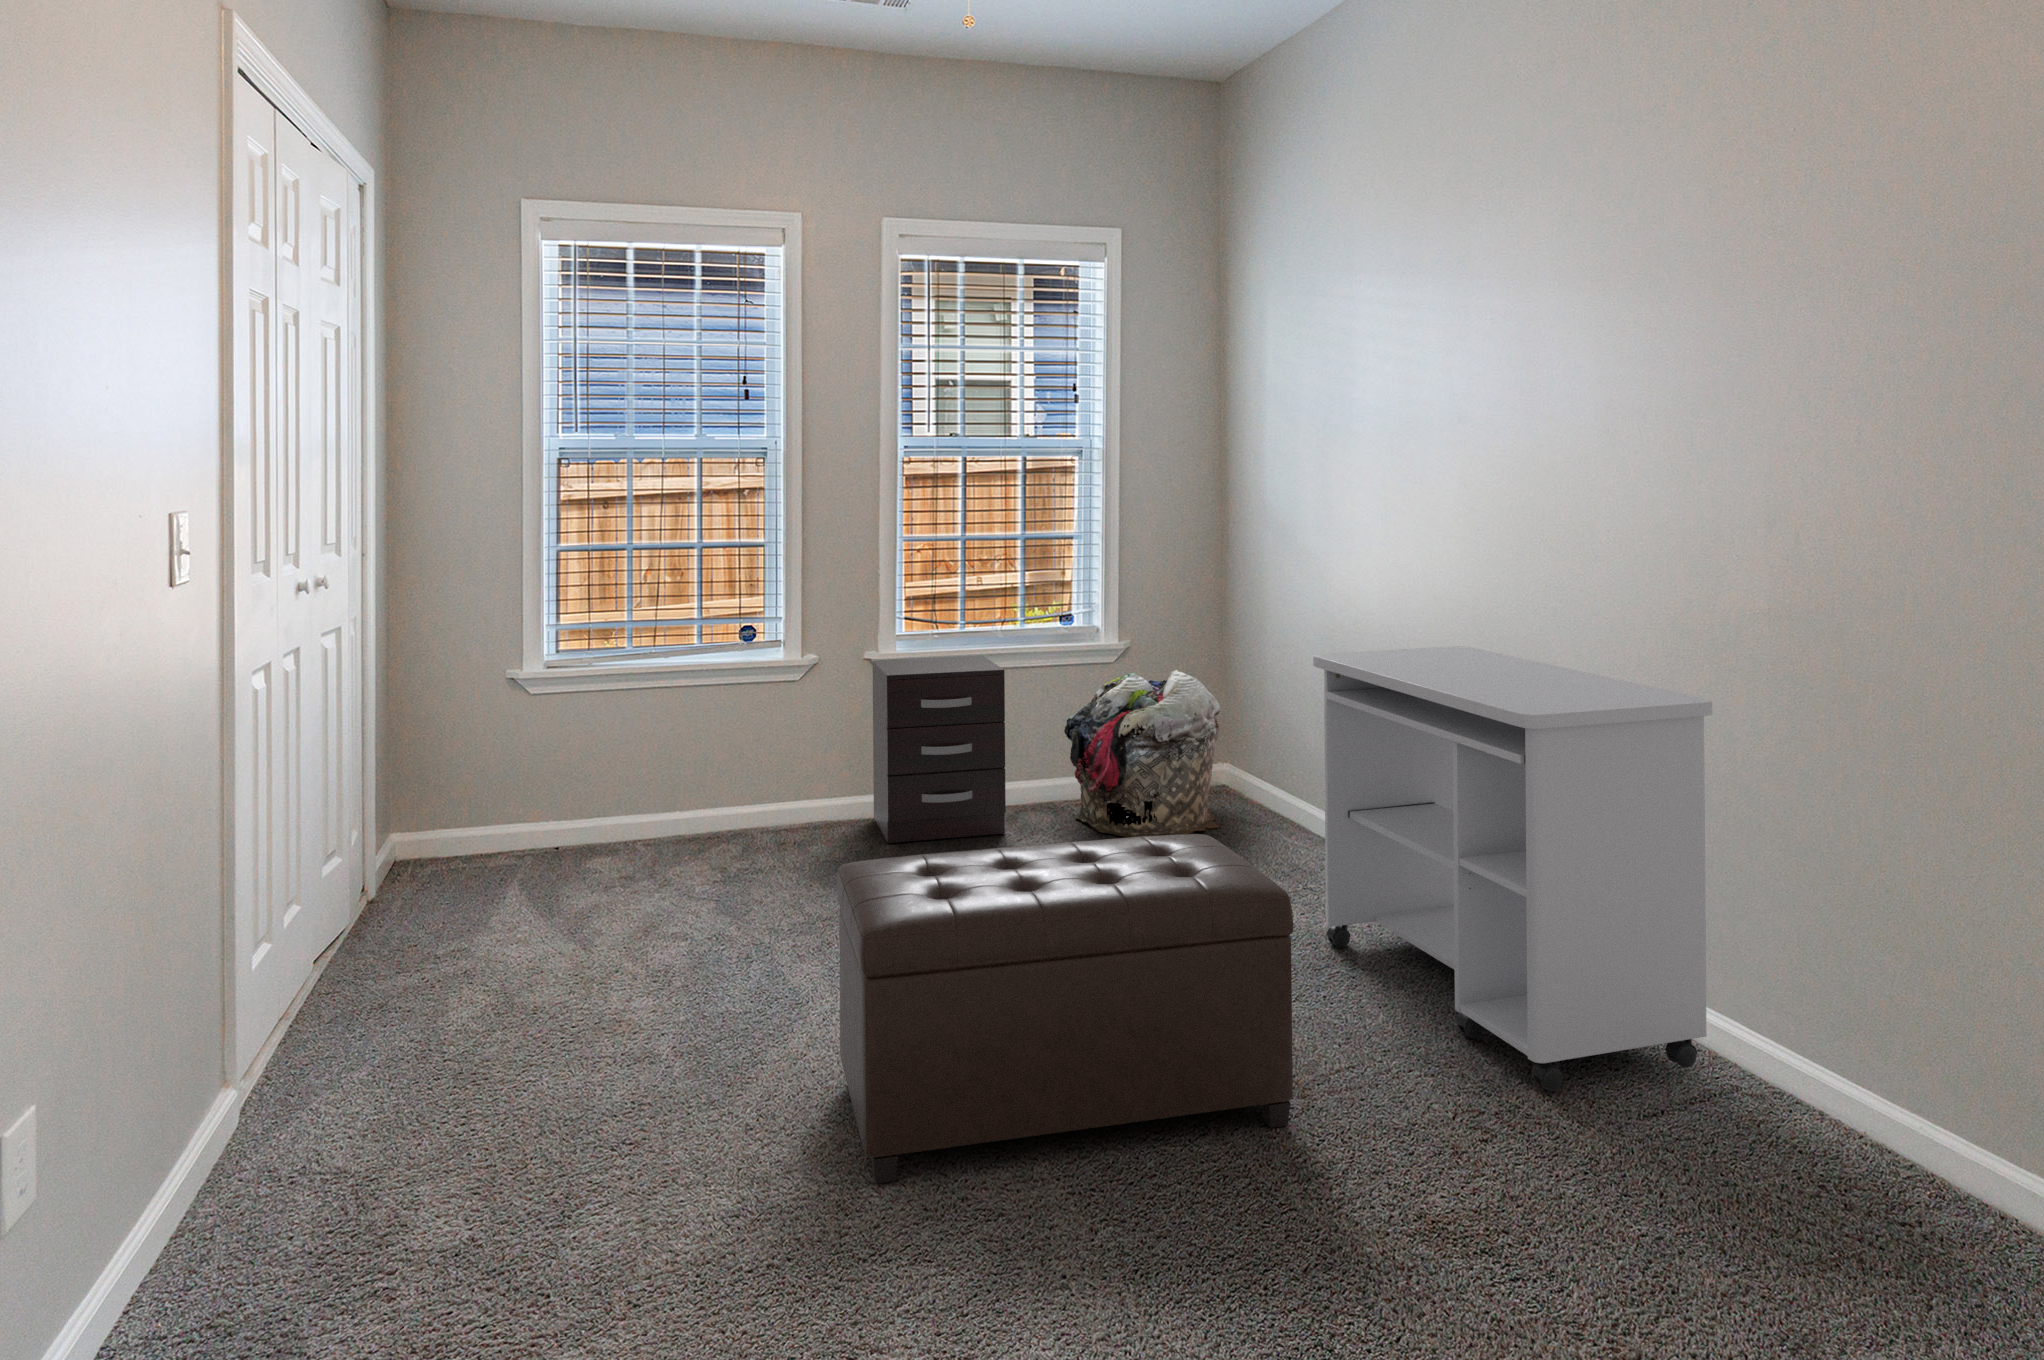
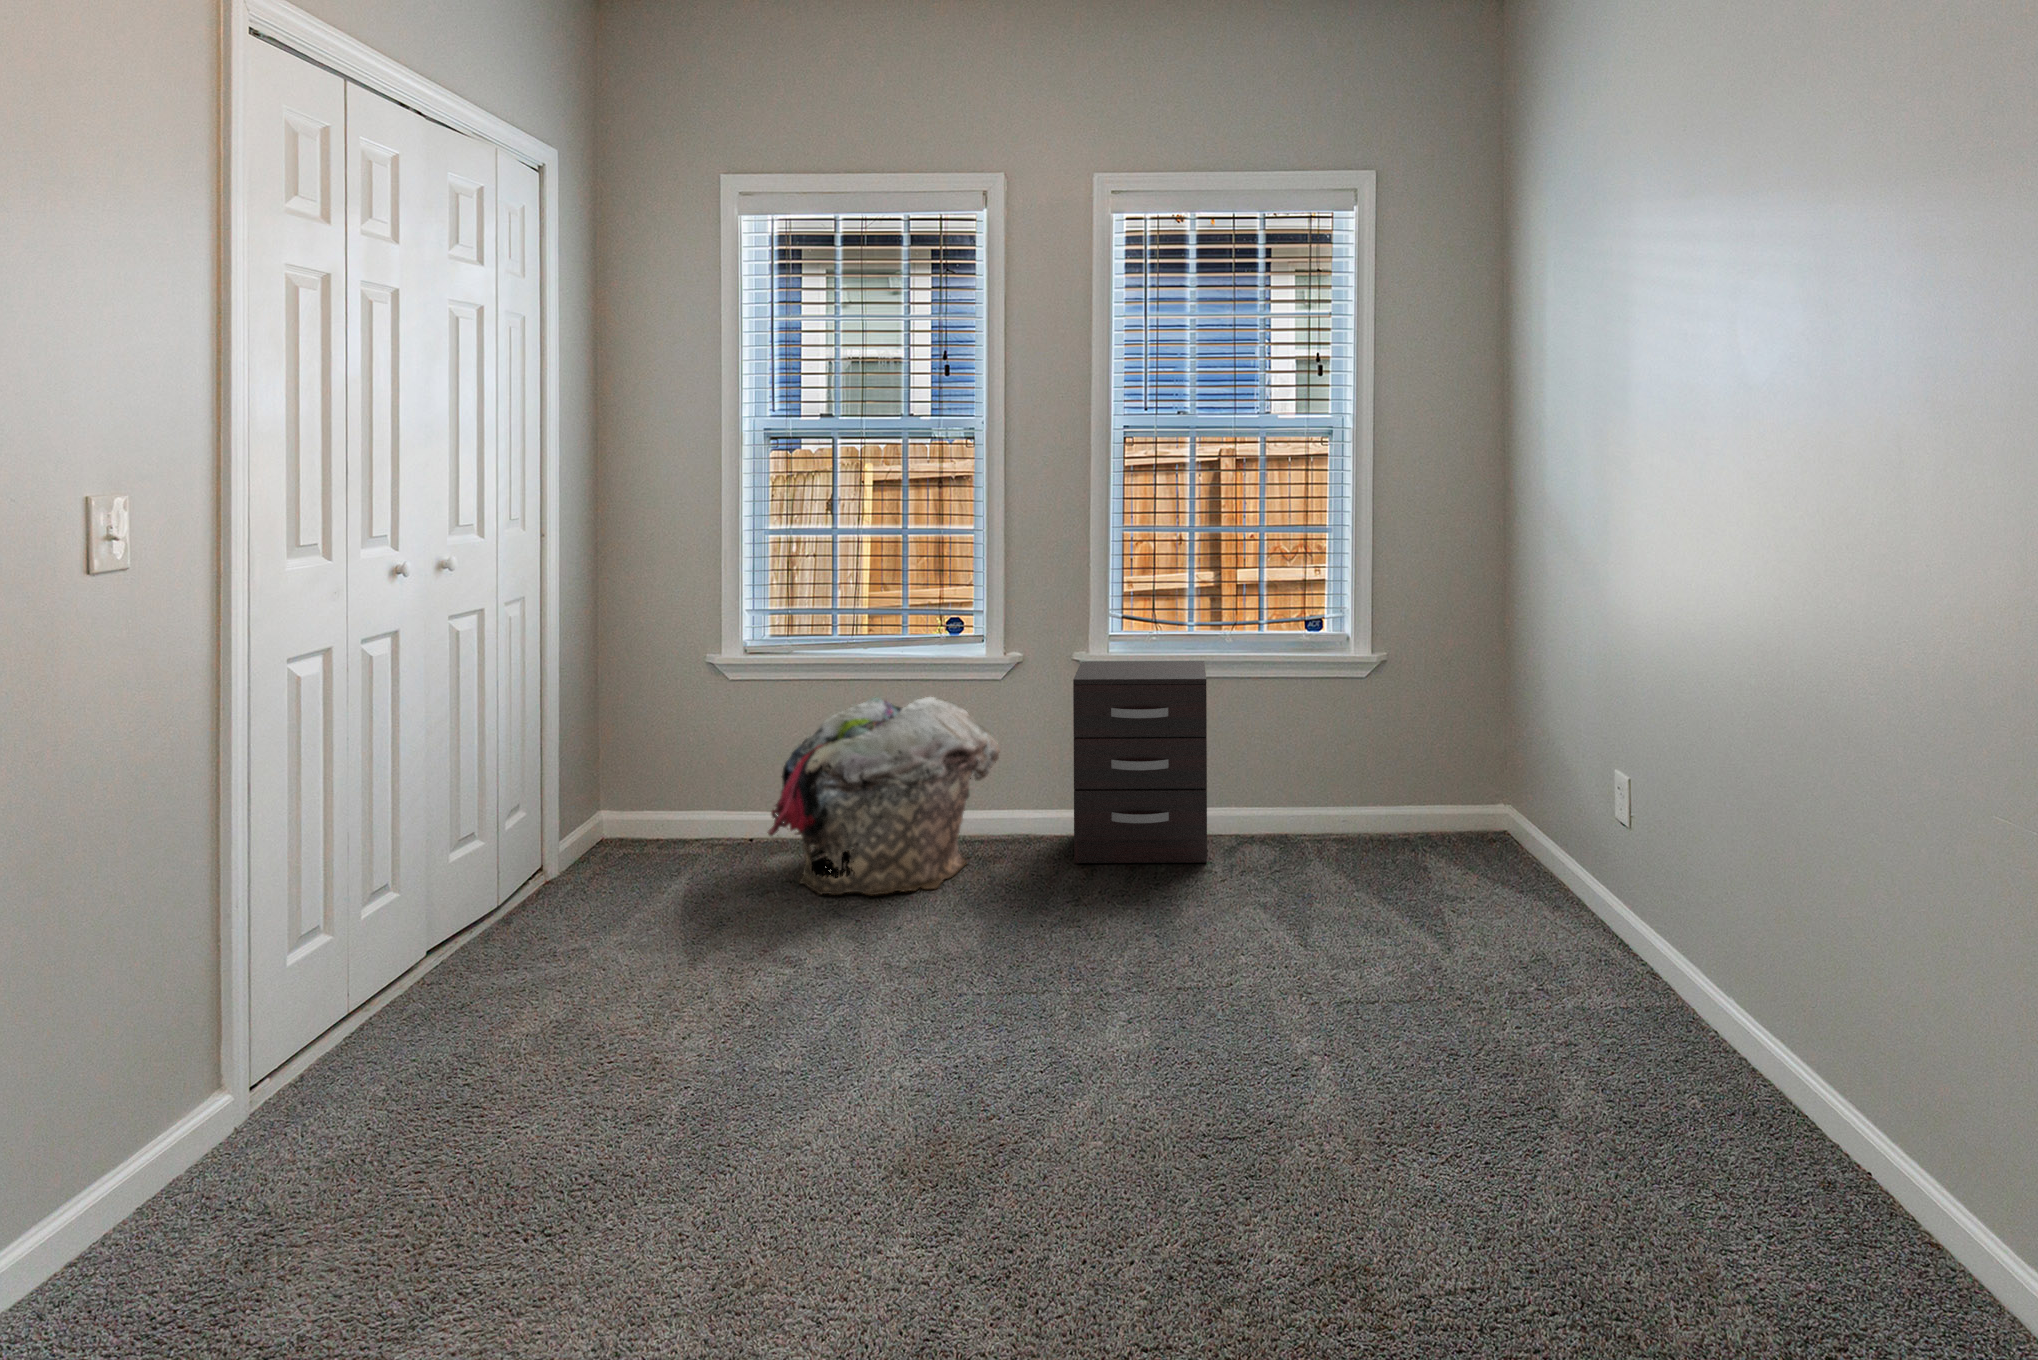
desk: present [1313,646,1712,1091] -> none [1476,681,1939,1305]
laundry basket: present [1064,670,1221,837] -> present [767,697,1000,895]
ottoman: present [837,834,1293,1184] -> none [733,902,1291,1298]

